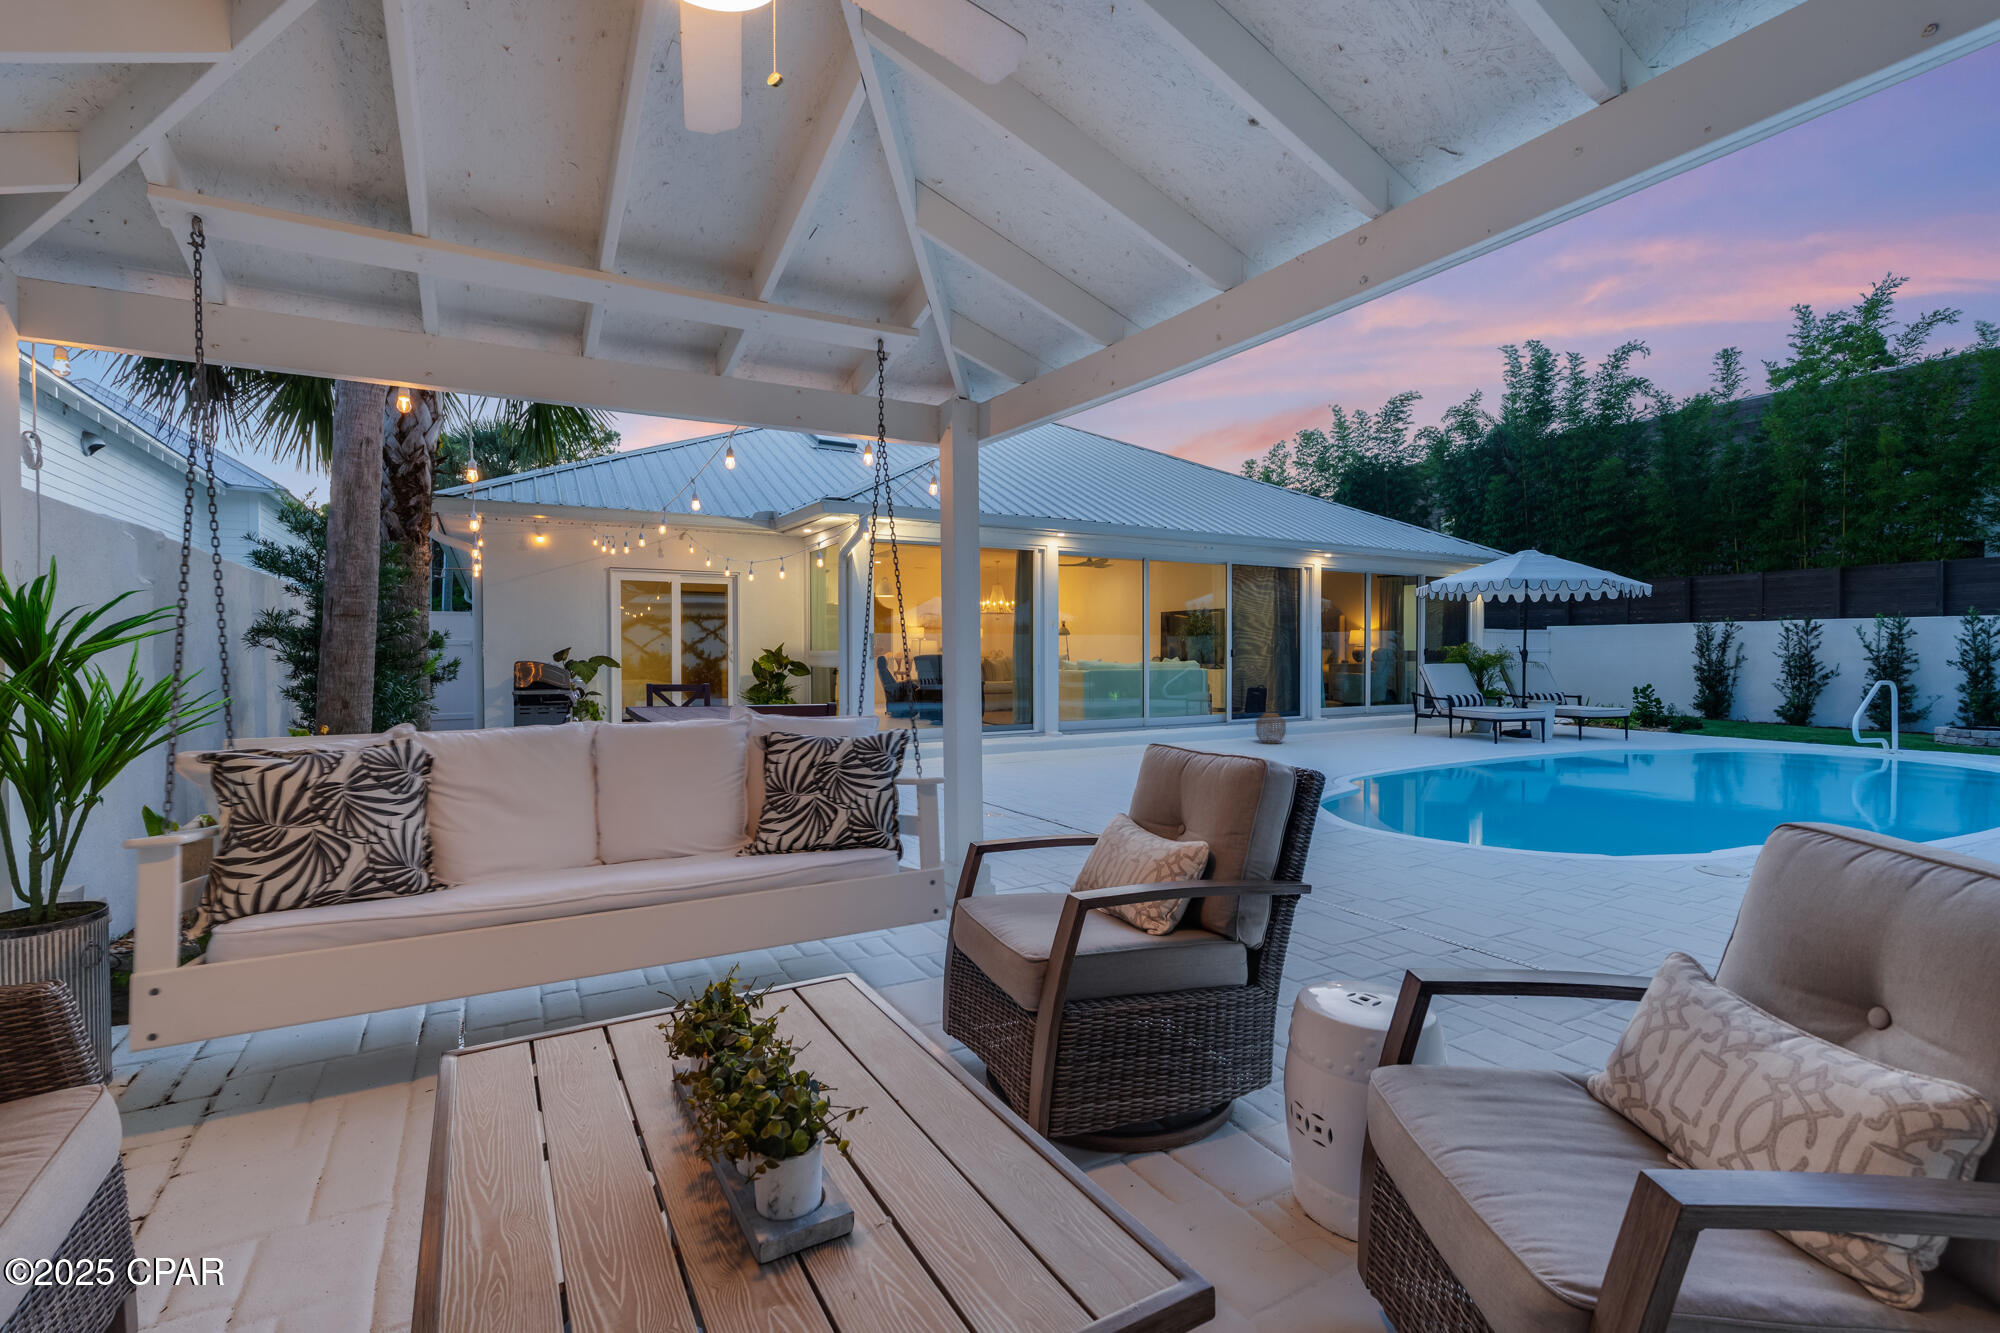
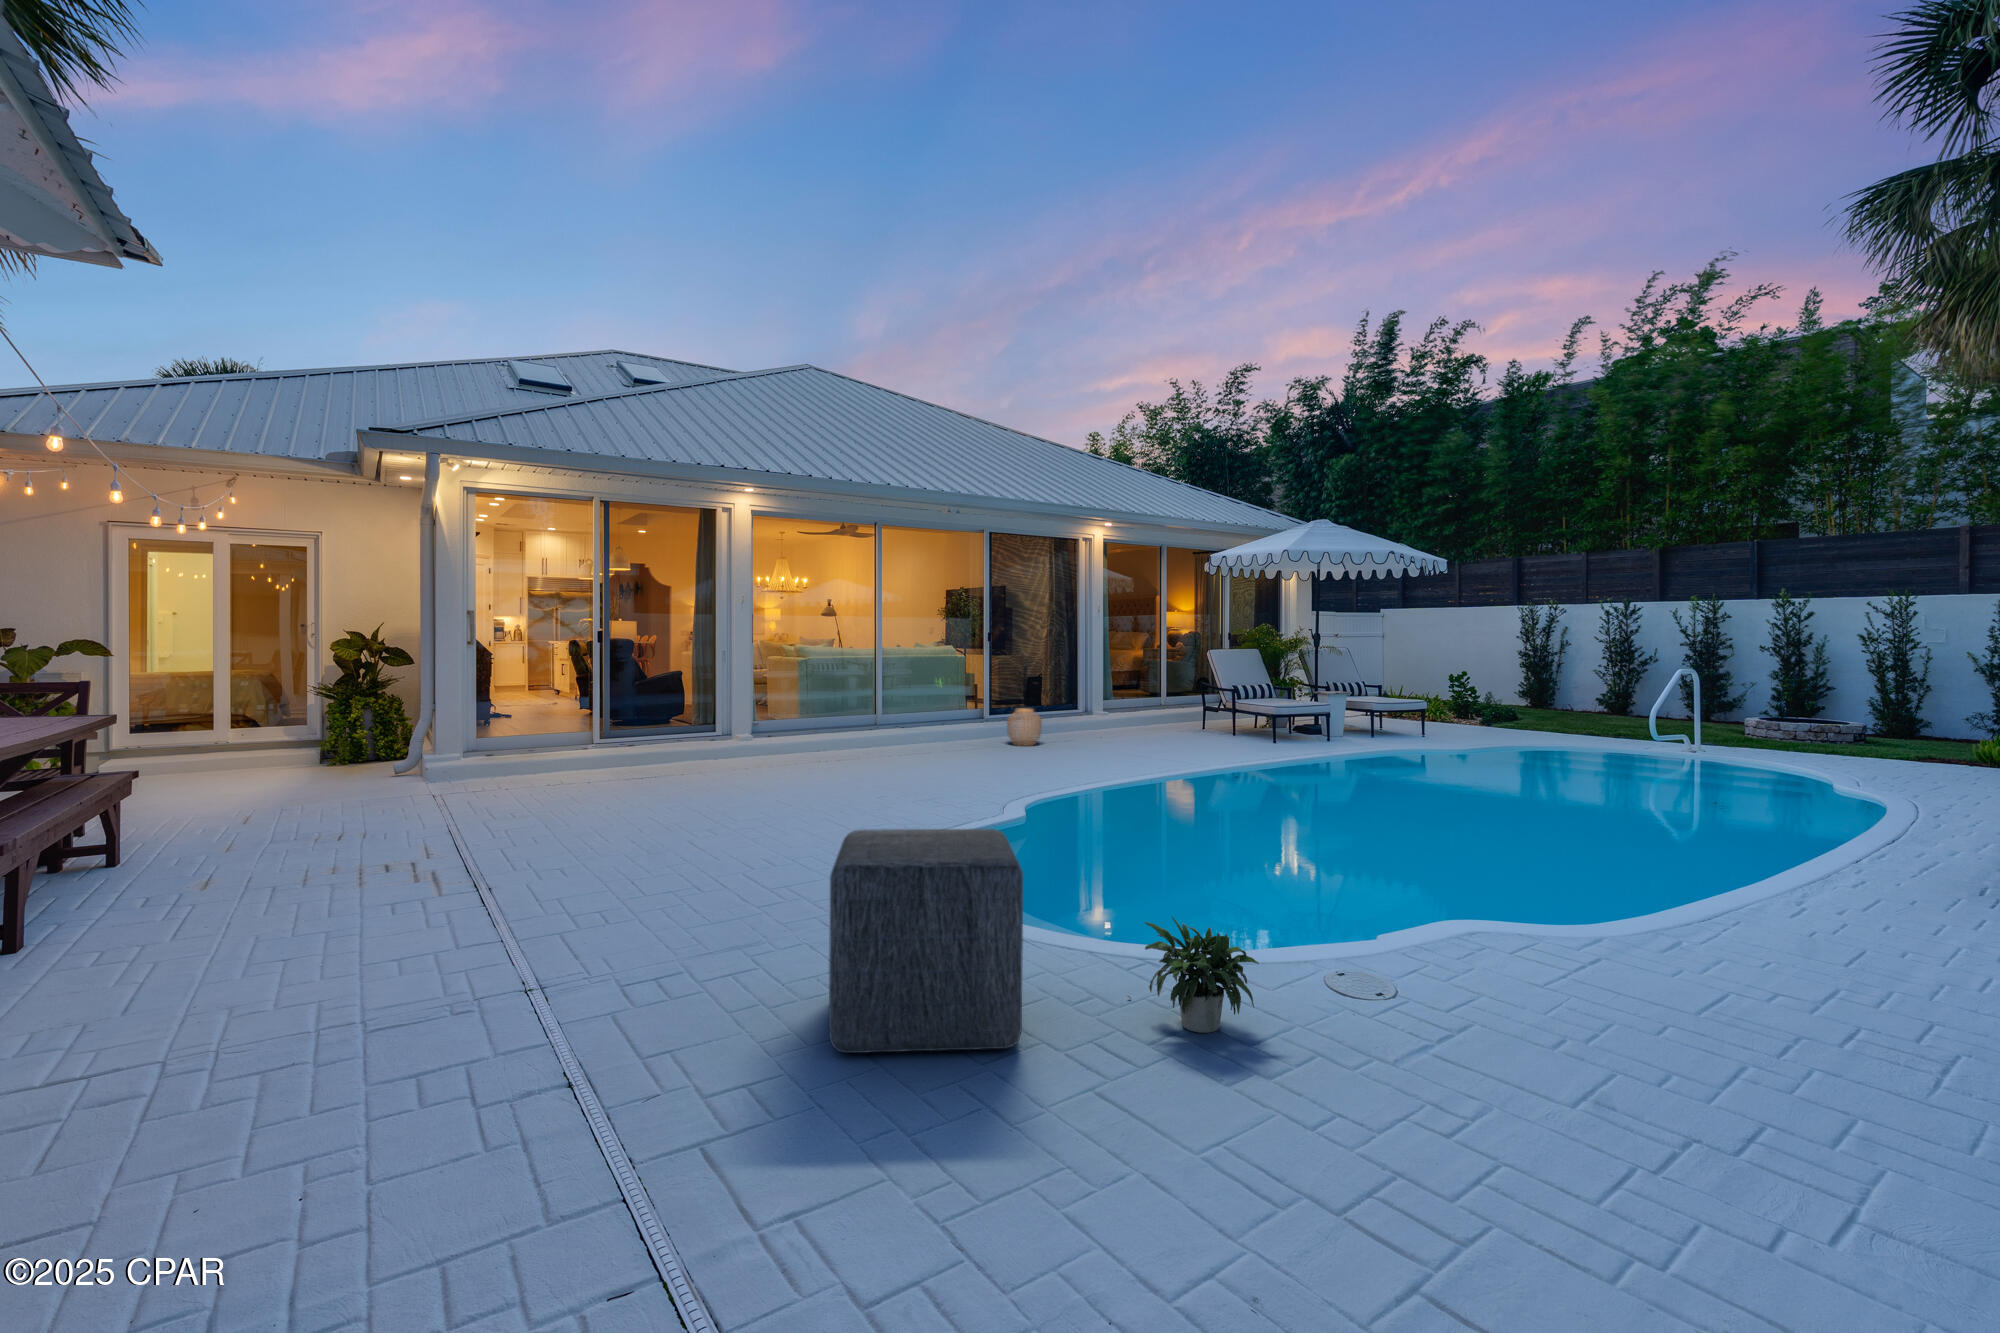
ottoman: none [1369,790,1526,921] -> present [829,829,1023,1053]
potted plant: none [1561,848,1672,919] -> present [1127,917,1259,1033]

